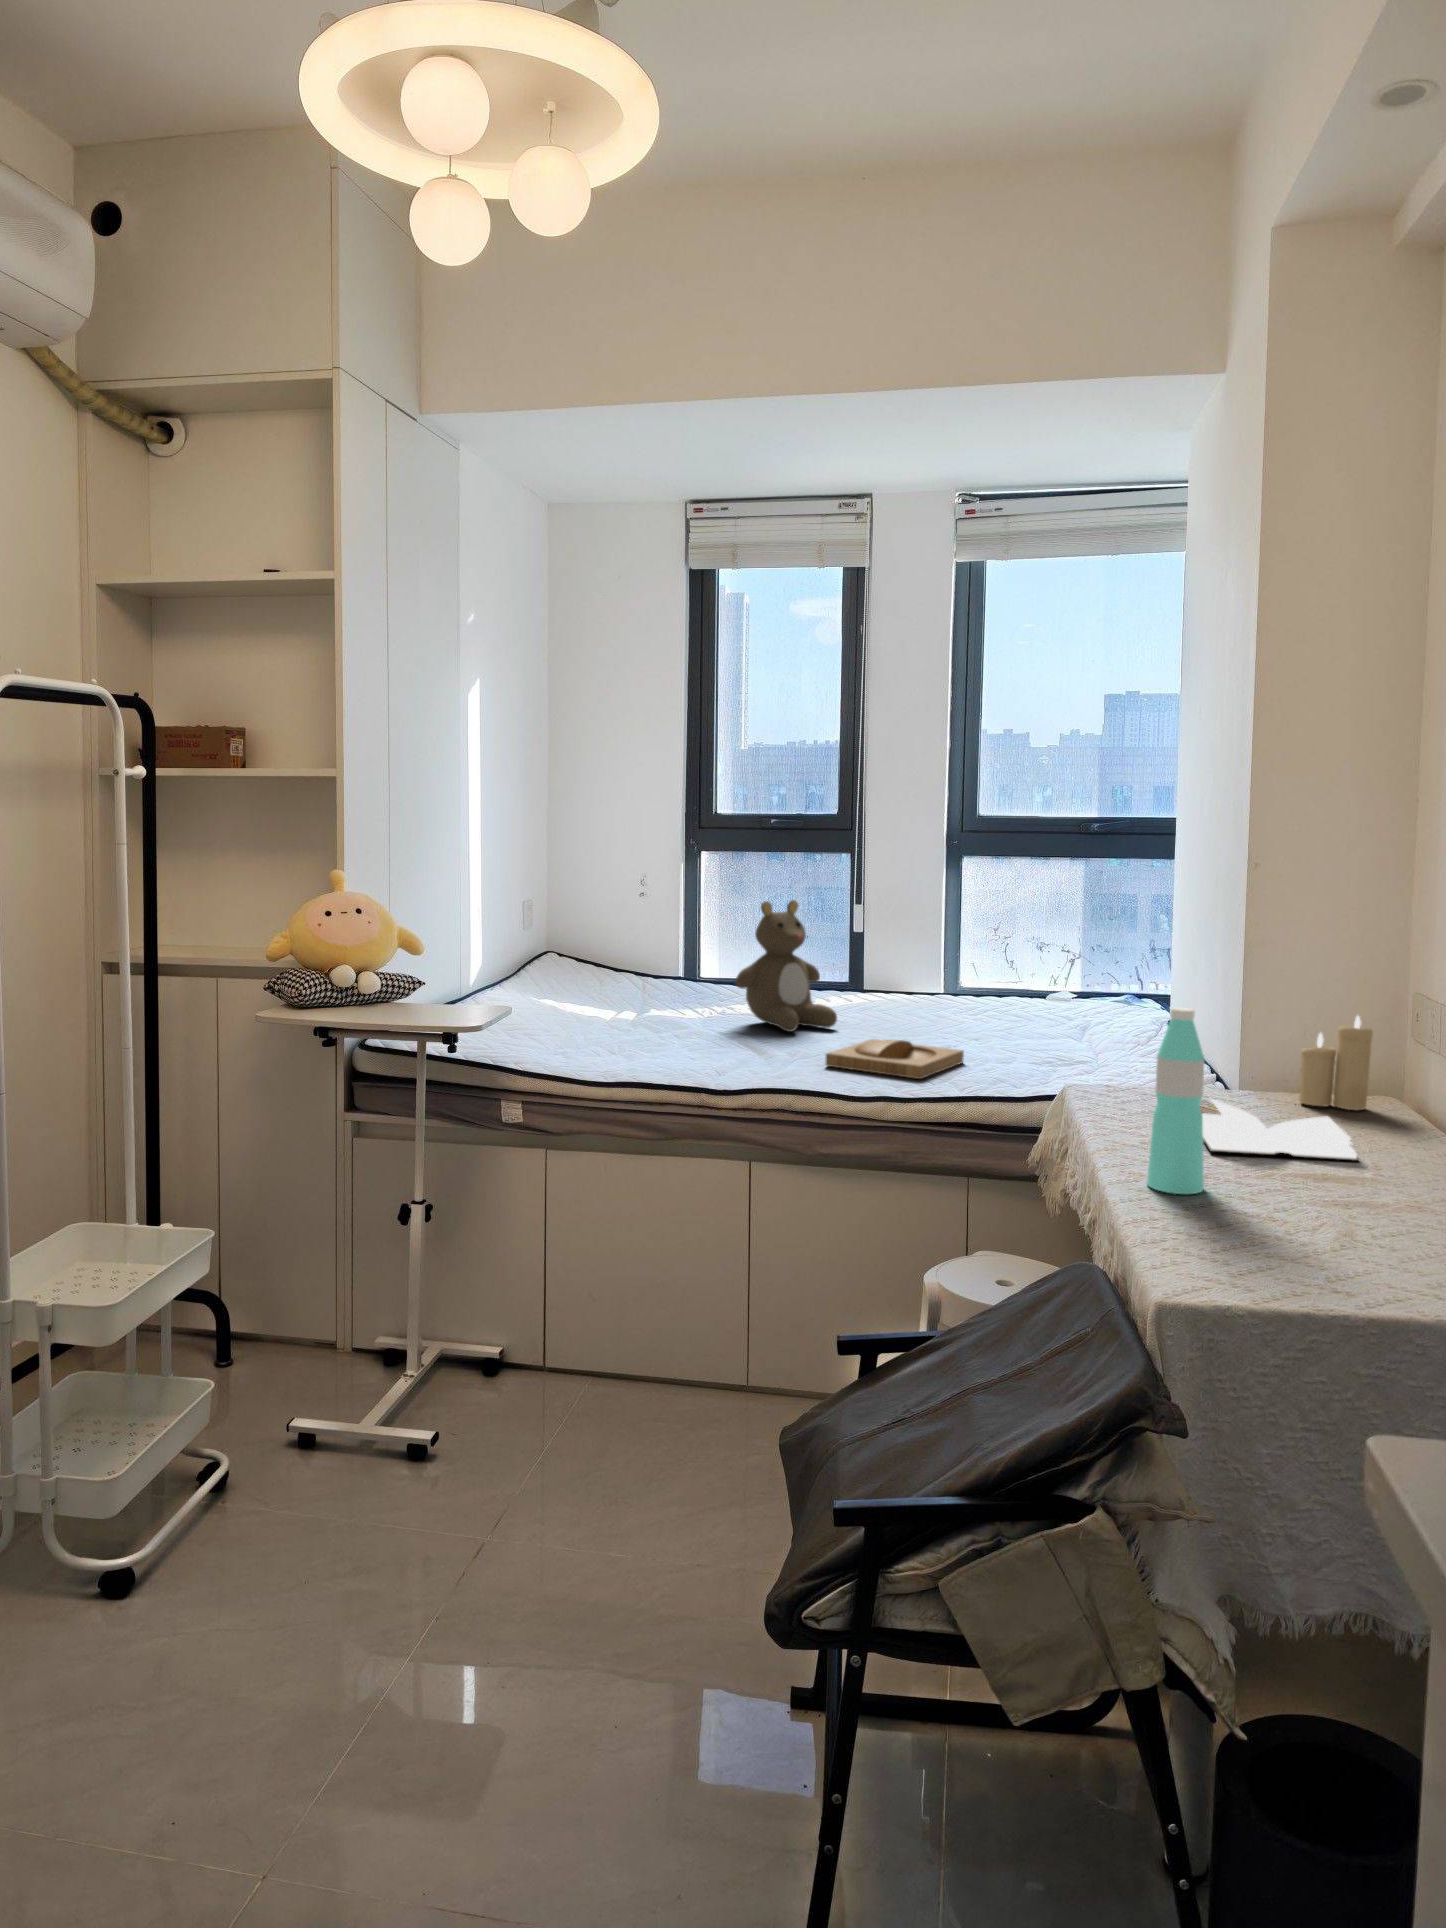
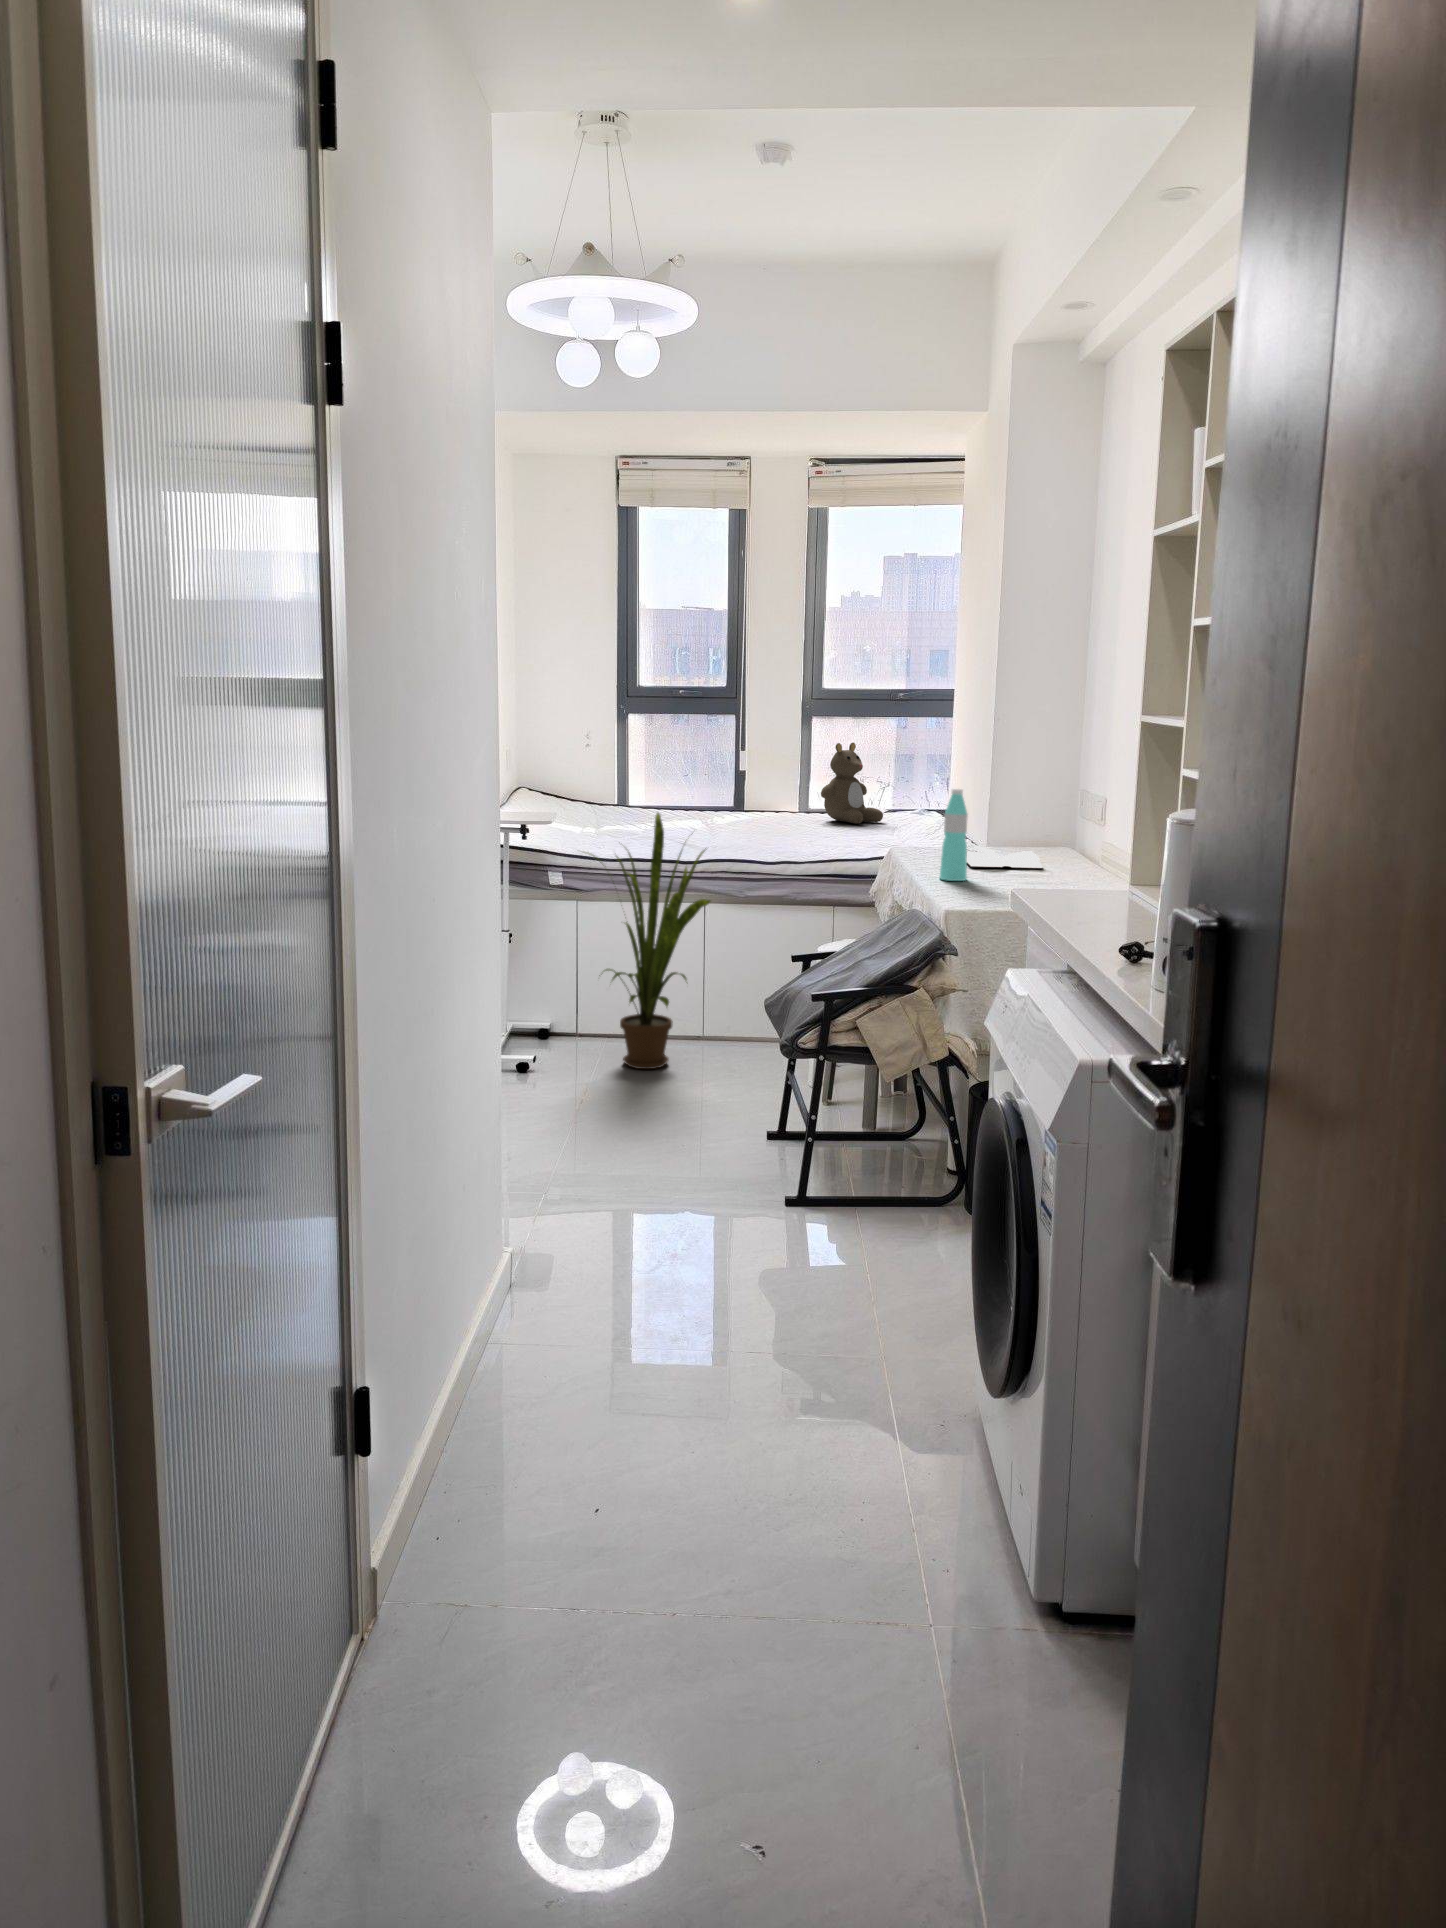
teddy bear: present [735,900,837,1032] -> present [821,743,883,824]
house plant: none [515,1013,747,1466] -> present [590,813,711,1069]
candle: present [1299,1016,1373,1110] -> none [1018,800,1057,852]
tray: present [826,1039,964,1079] -> none [746,830,828,851]

